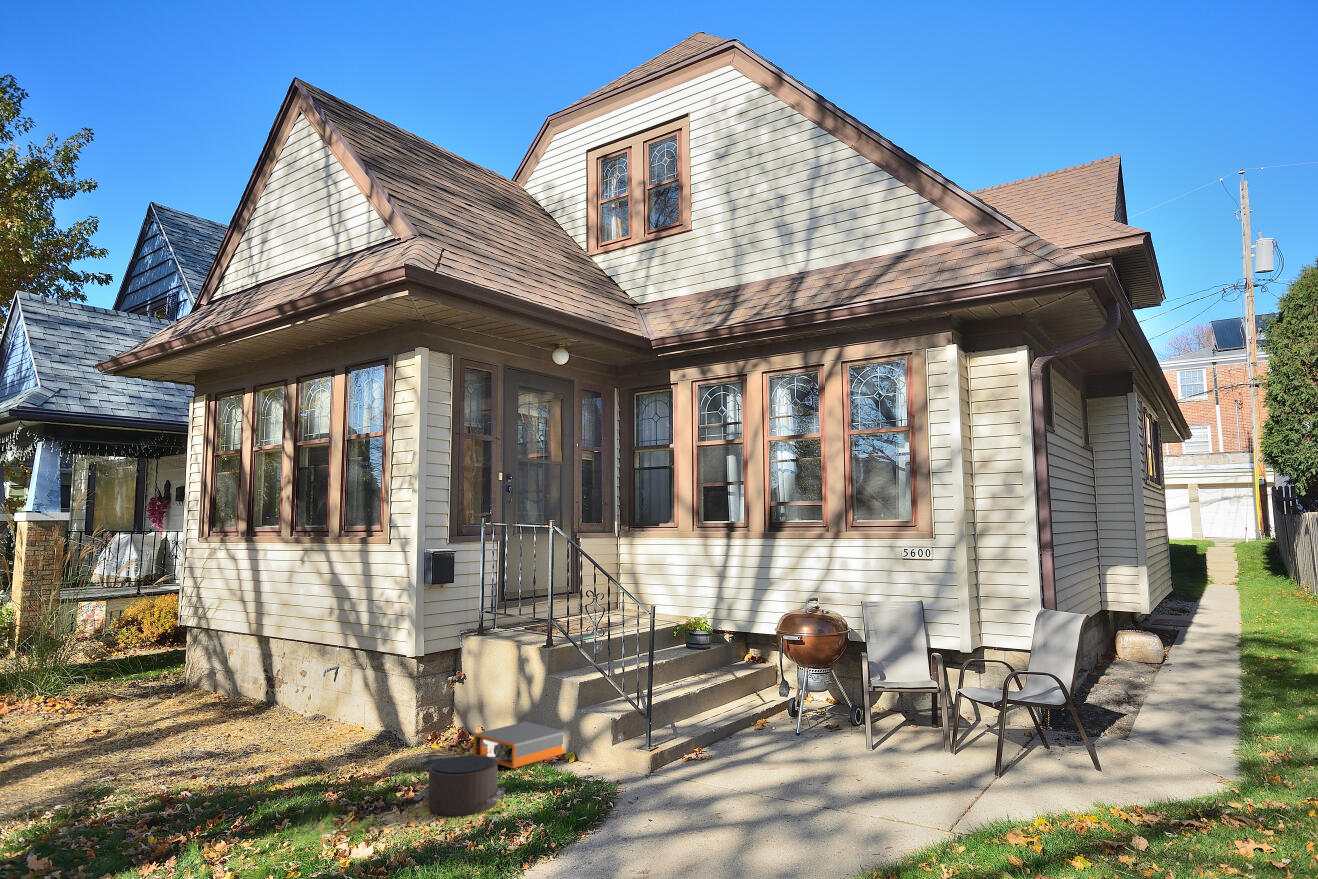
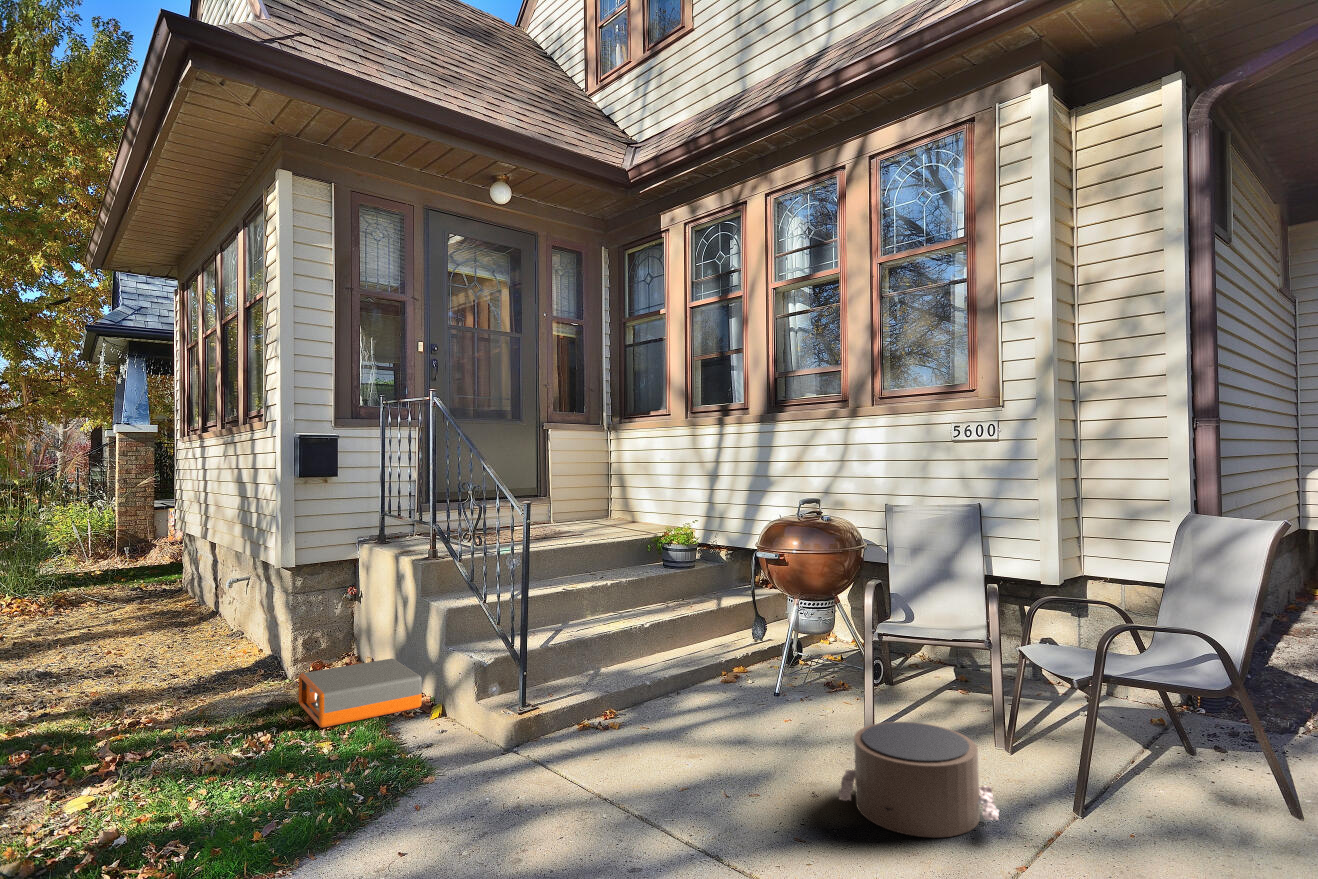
pouf: present [414,756,506,816] -> present [839,722,999,838]

